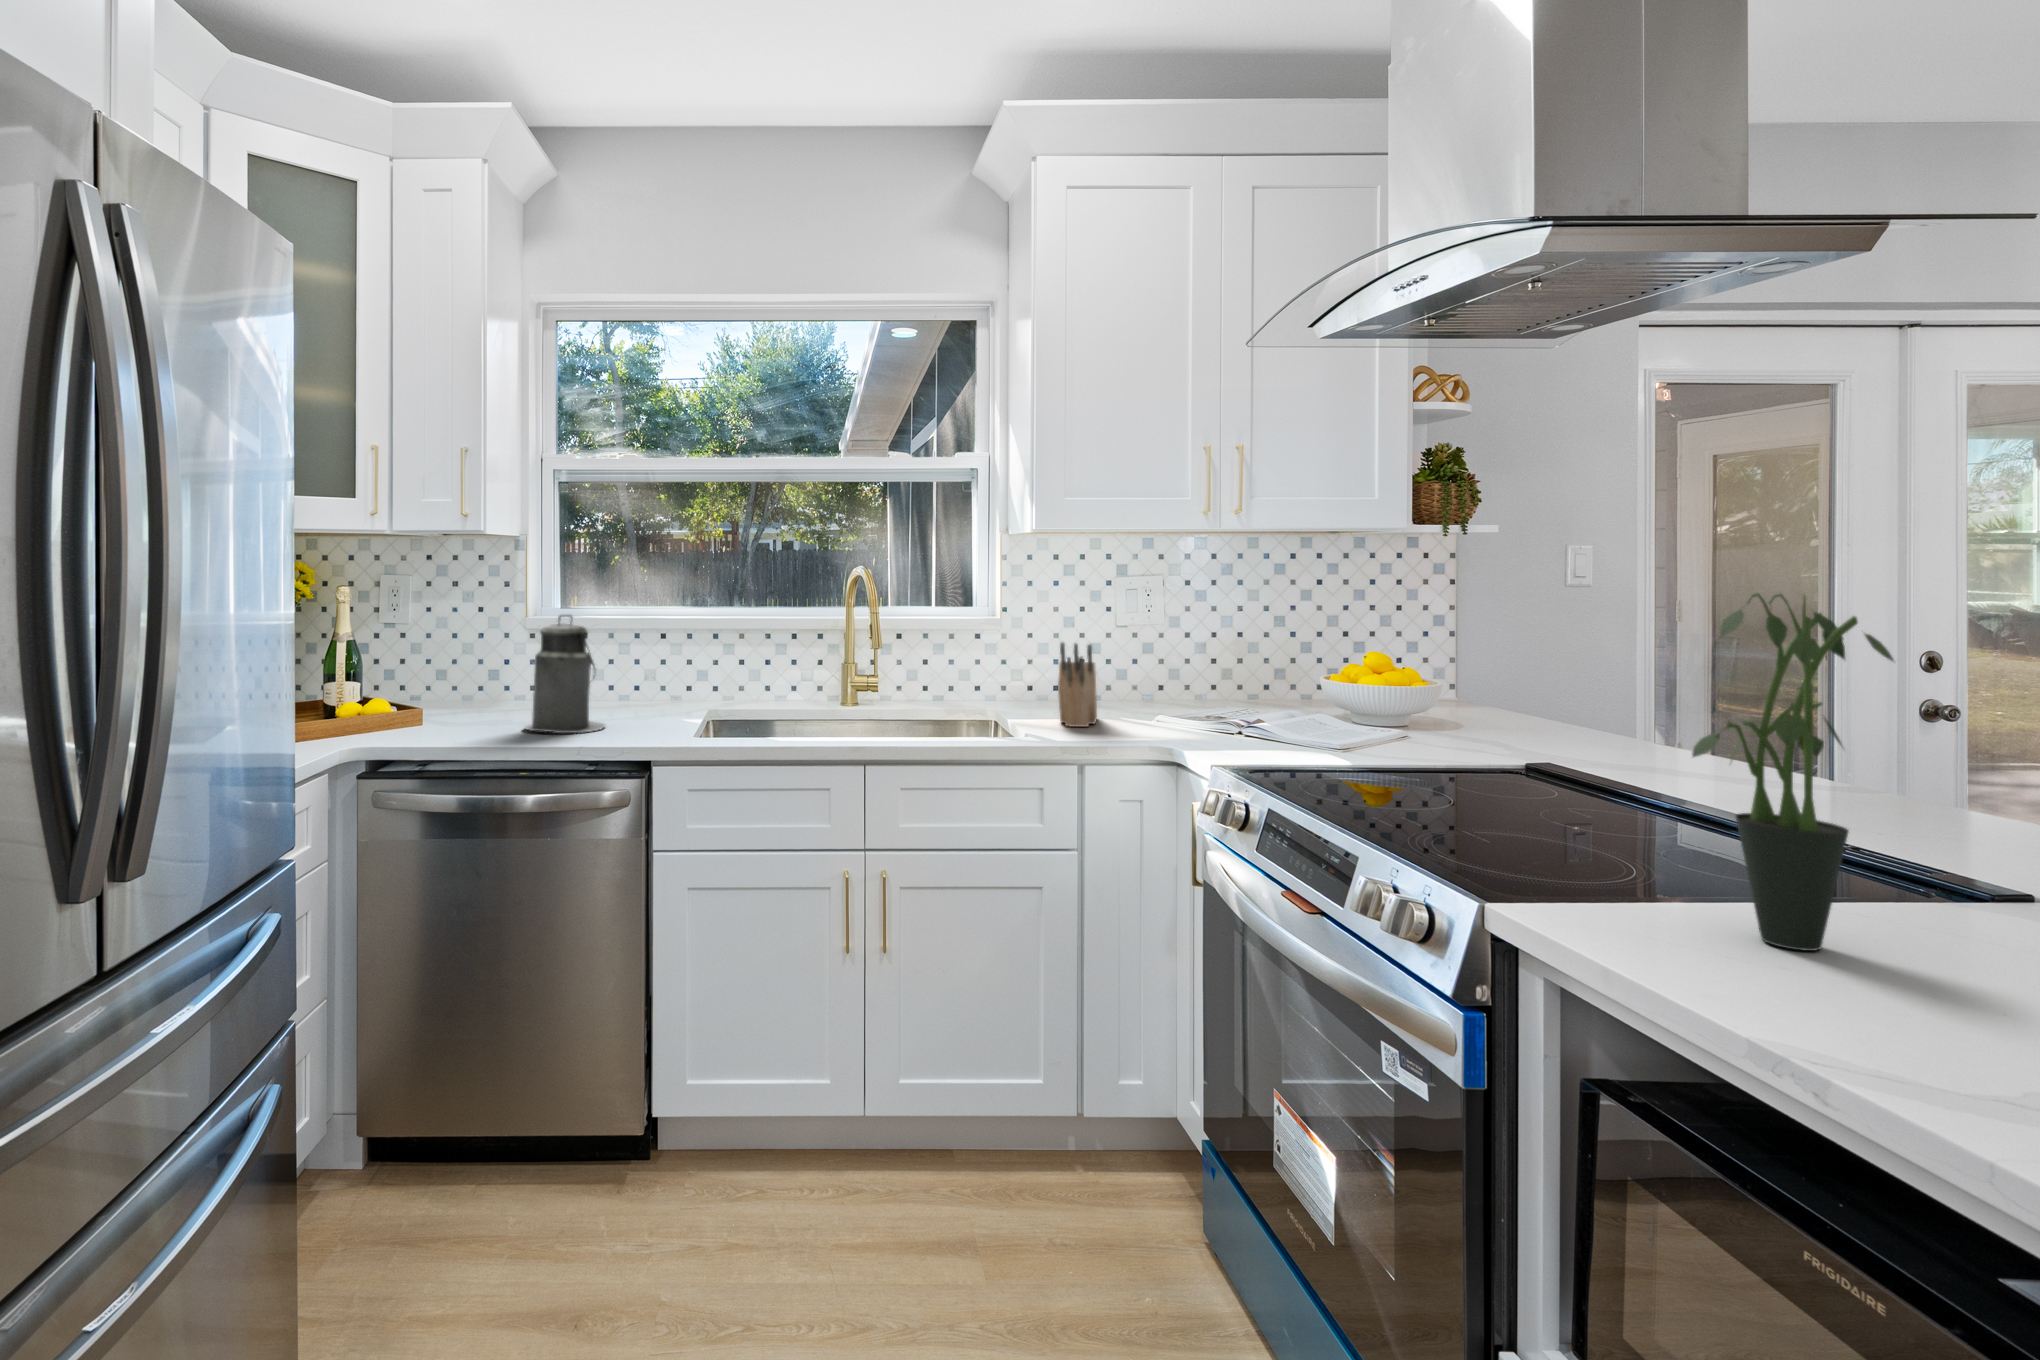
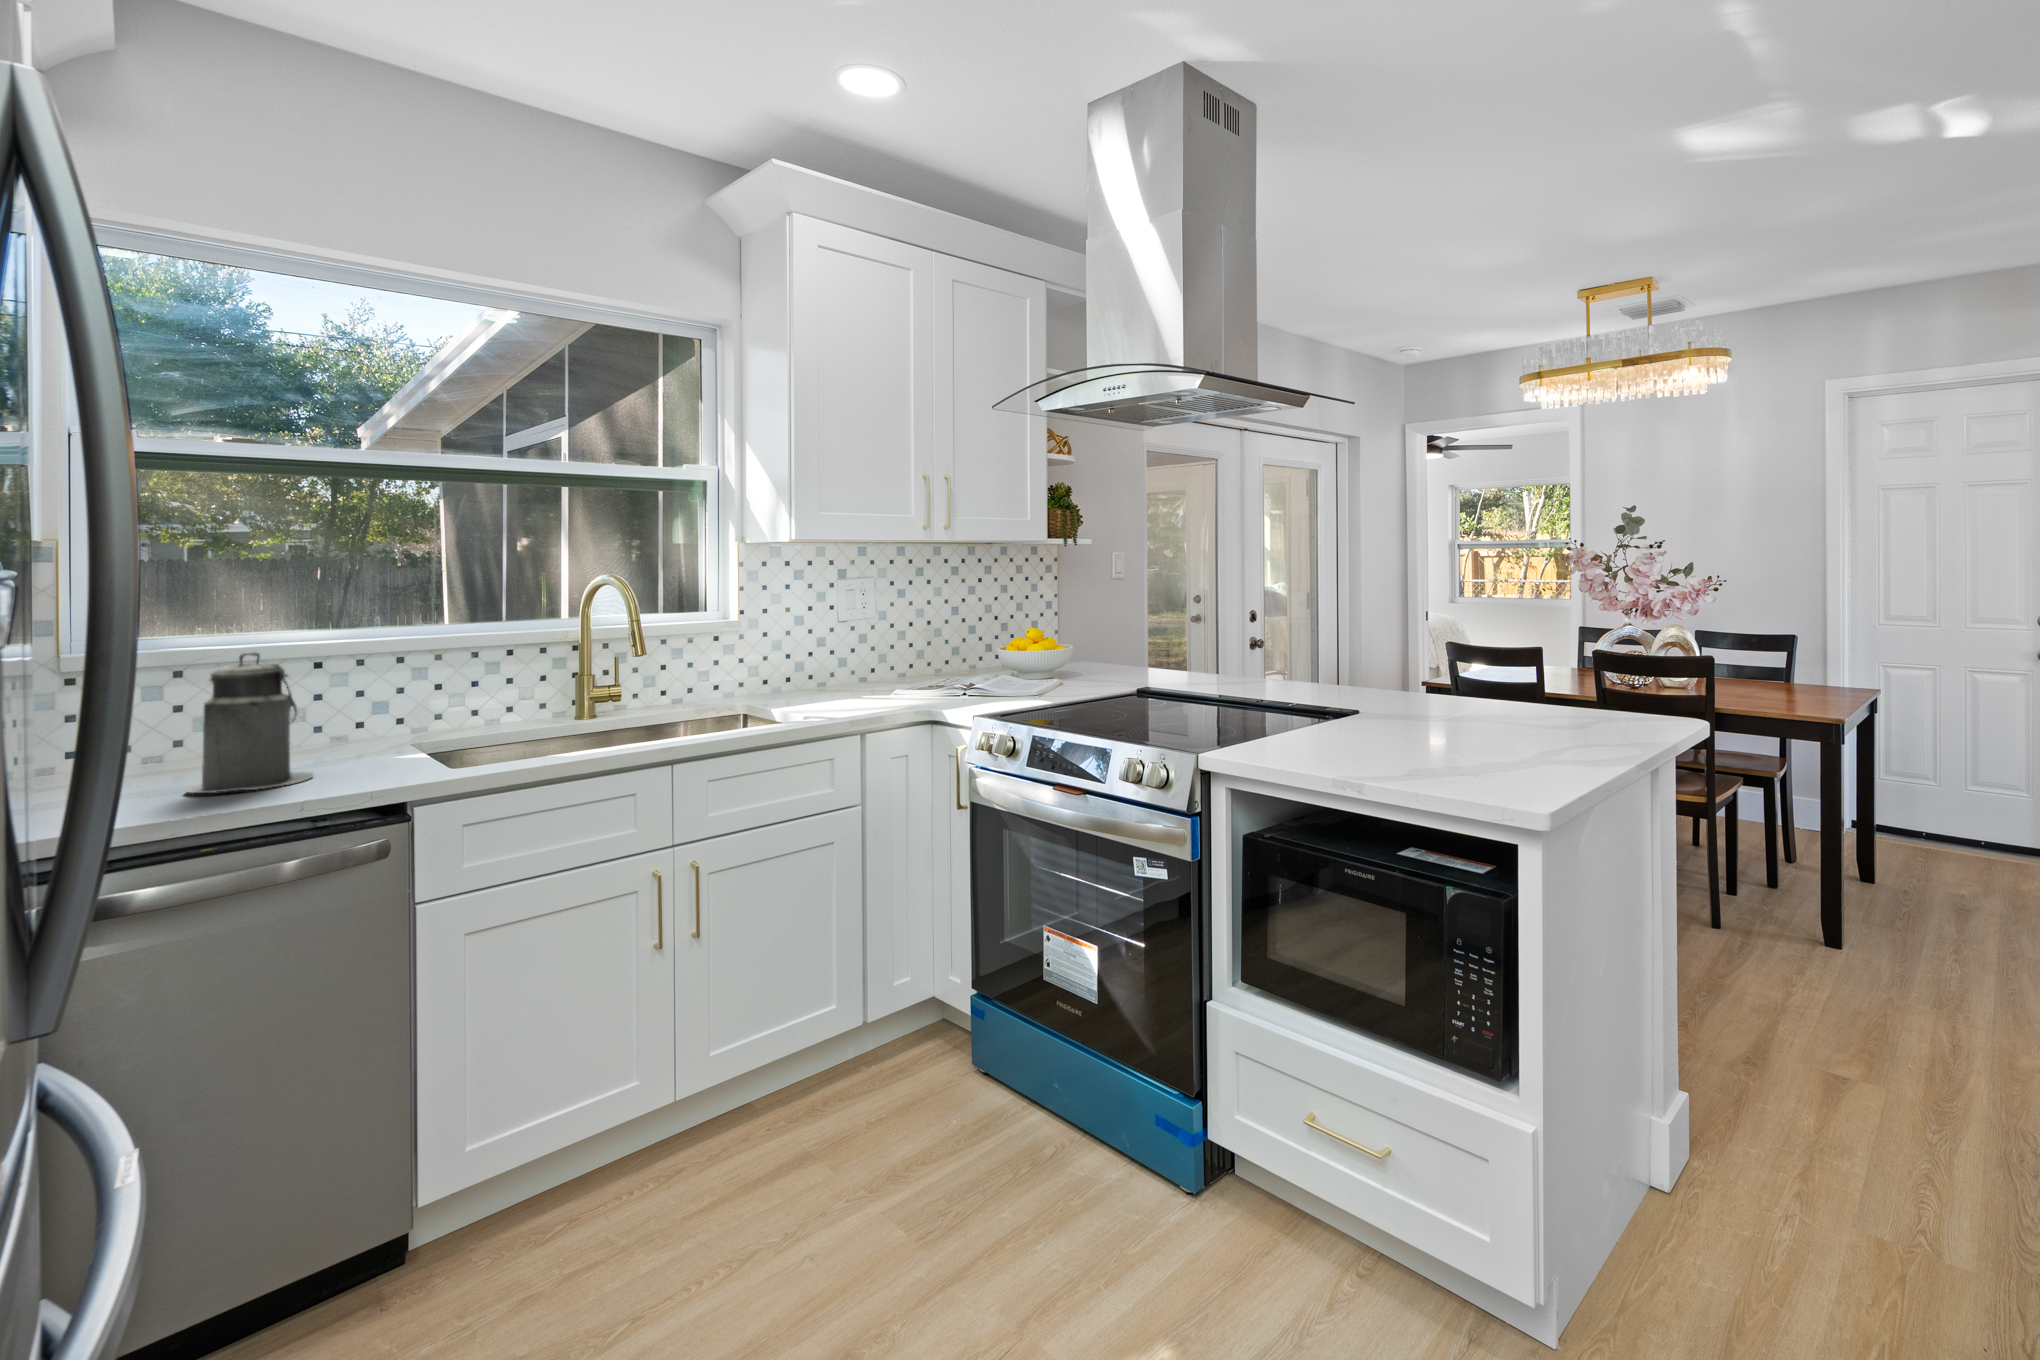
potted plant: present [1692,593,1894,951] -> none [1318,575,1398,756]
knife block: present [1058,643,1097,727] -> none [810,638,850,708]

